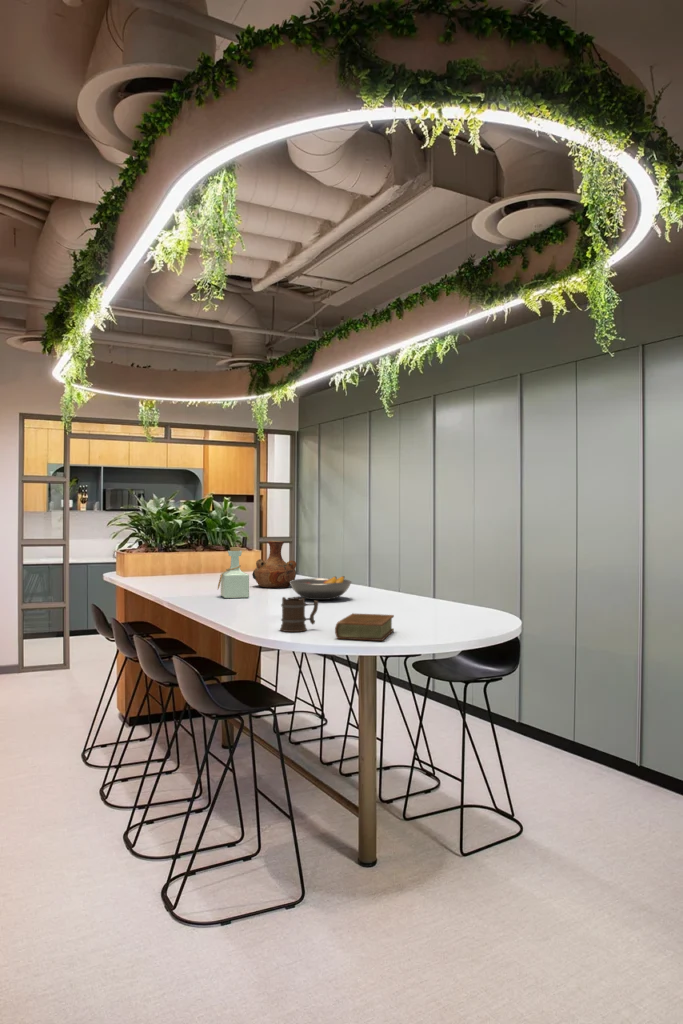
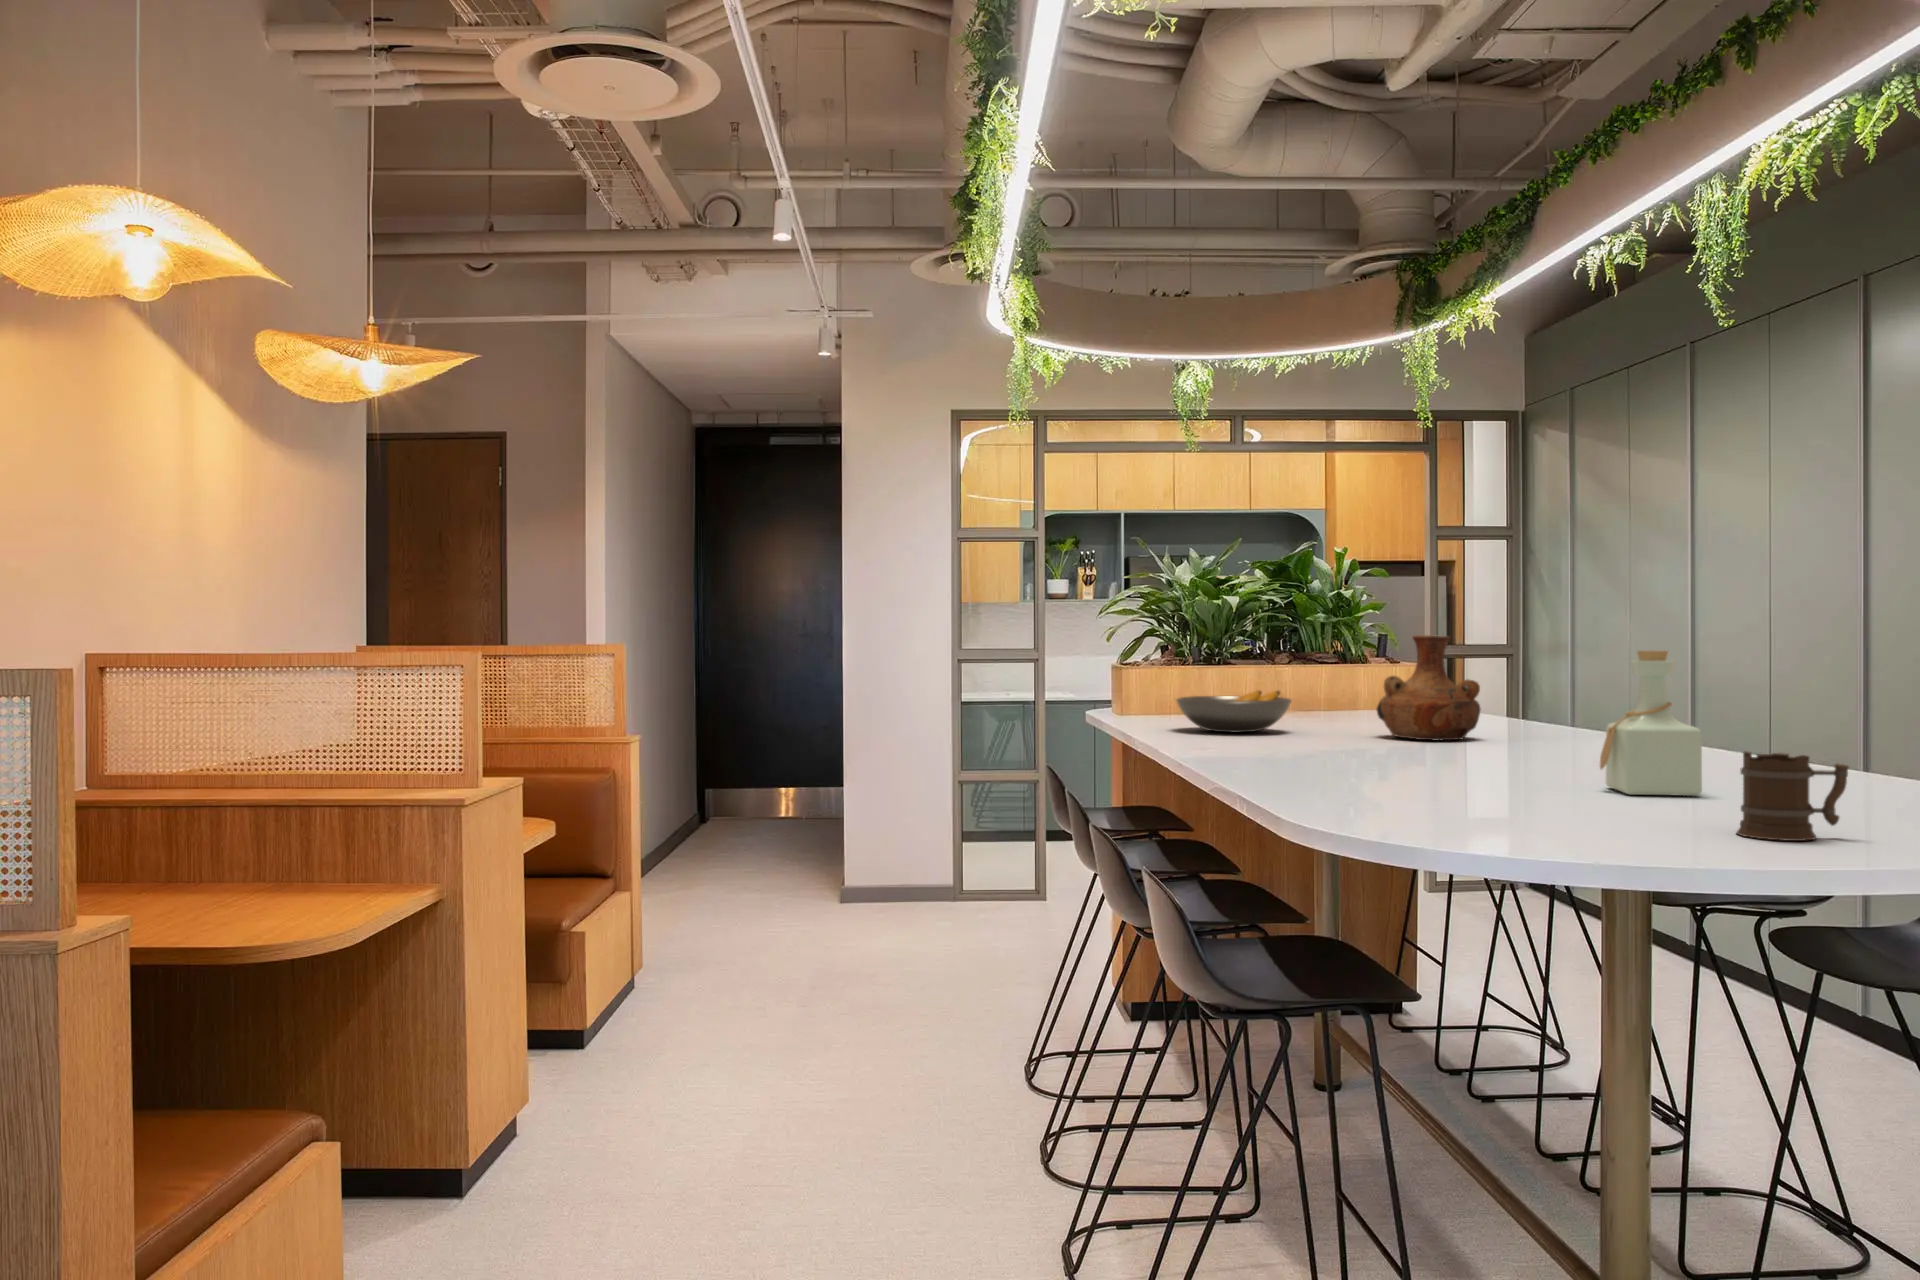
bottle: present [218,547,249,598] -> present [1600,650,1702,796]
fruit bowl: present [290,576,351,600] -> present [1176,691,1291,732]
mug: present [280,597,318,632] -> present [1737,751,1849,841]
book: present [335,614,394,641] -> none [1508,785,1680,850]

